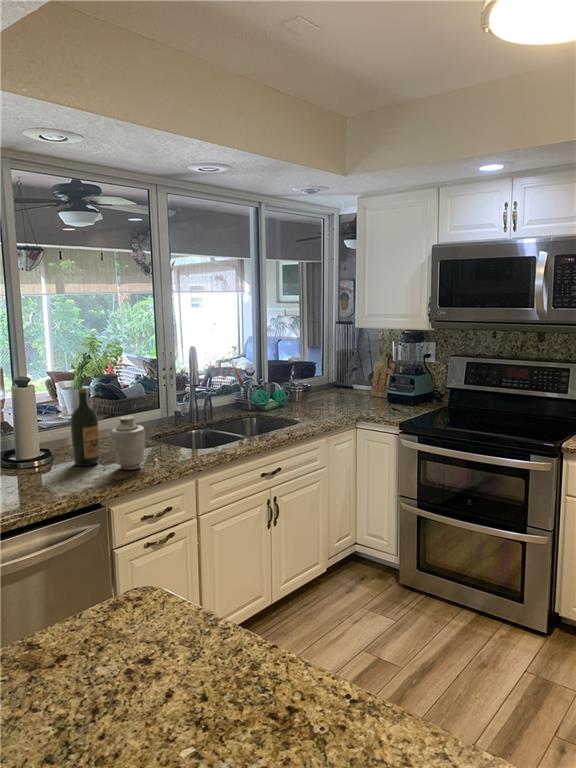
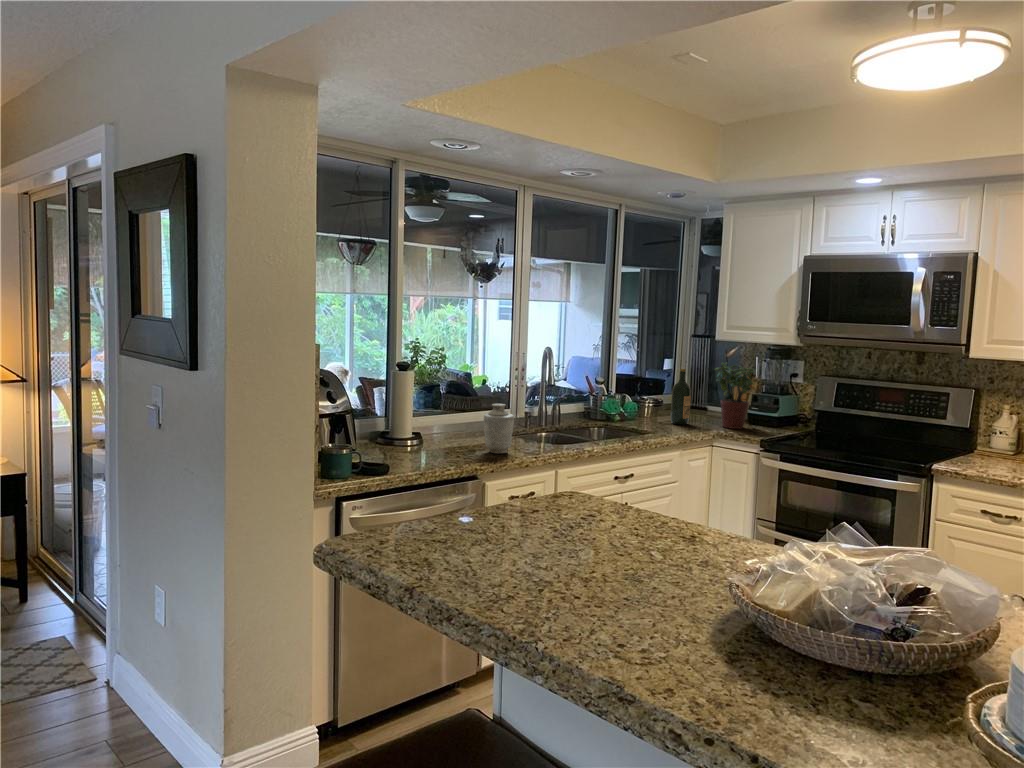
potted plant: none [356,349,393,410] -> present [715,363,754,429]
wine bottle: present [71,388,99,466] -> present [671,369,691,424]

